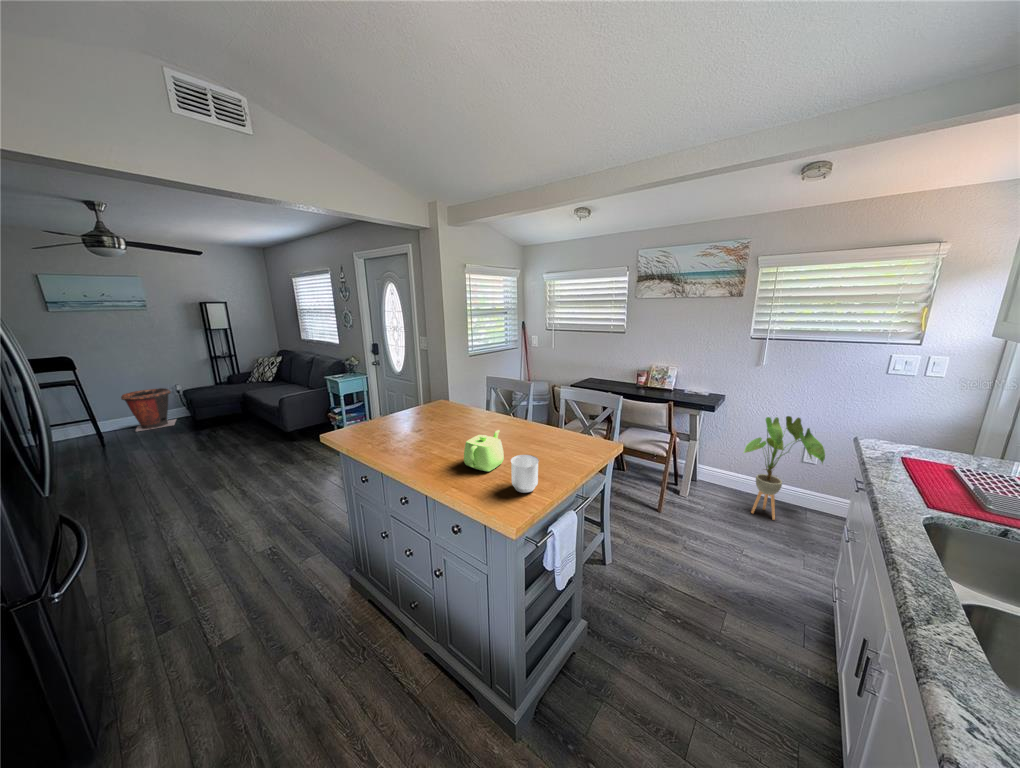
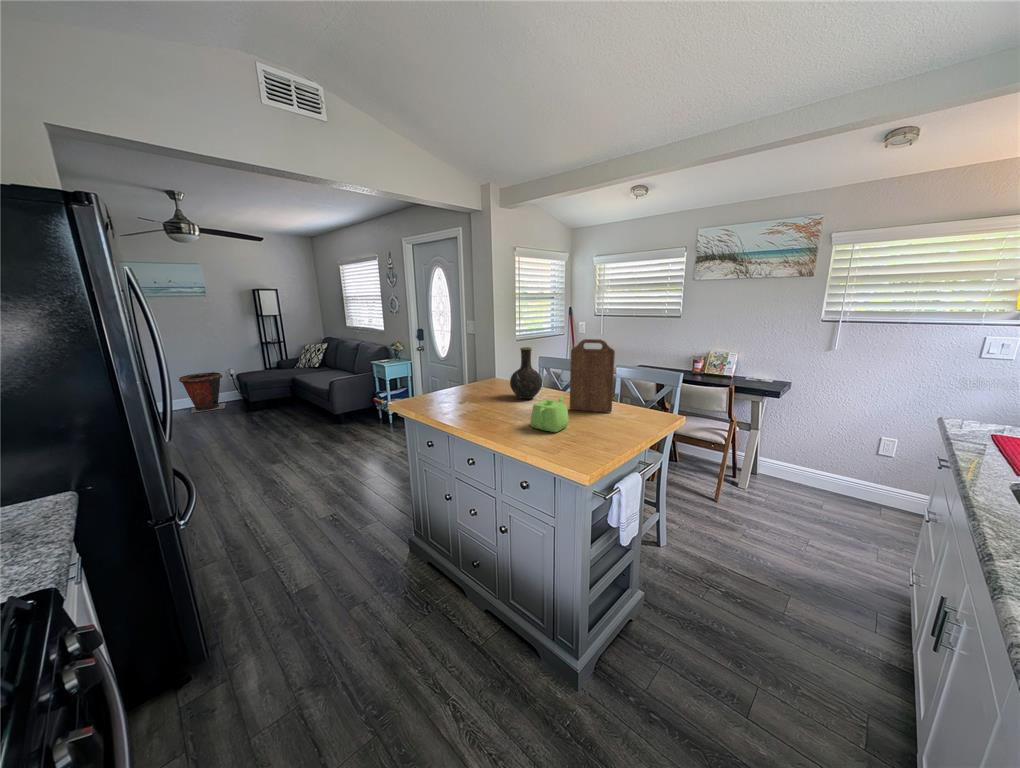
cutting board: none [509,367,553,441] -> present [570,339,615,412]
vase: none [451,373,484,426] -> present [510,347,542,399]
house plant: present [744,416,825,520] -> none [811,404,906,515]
mug: present [511,455,539,493] -> none [580,414,607,448]

